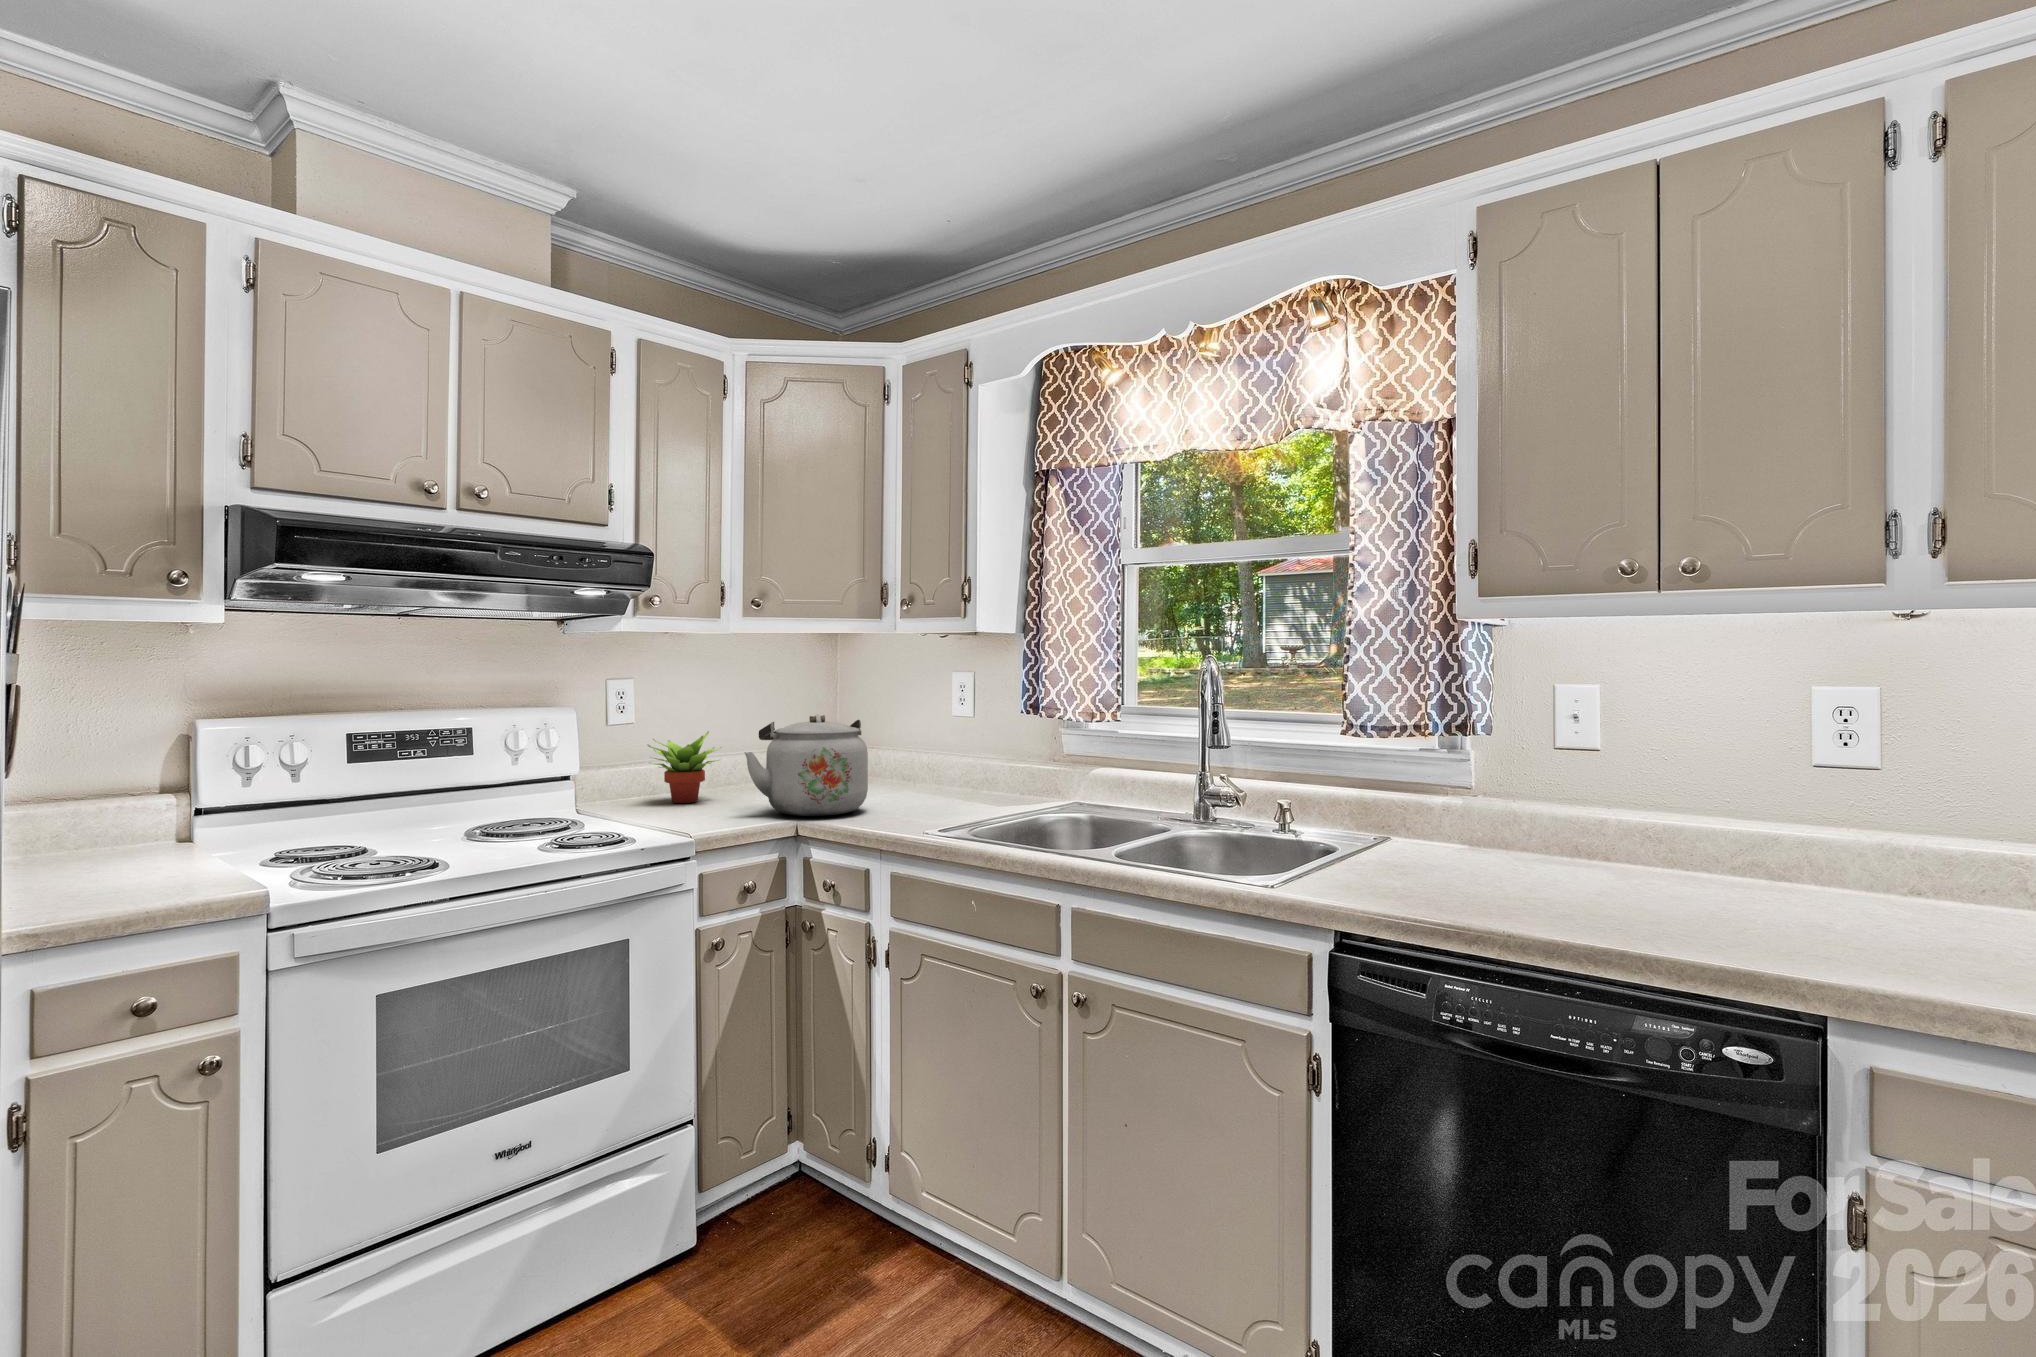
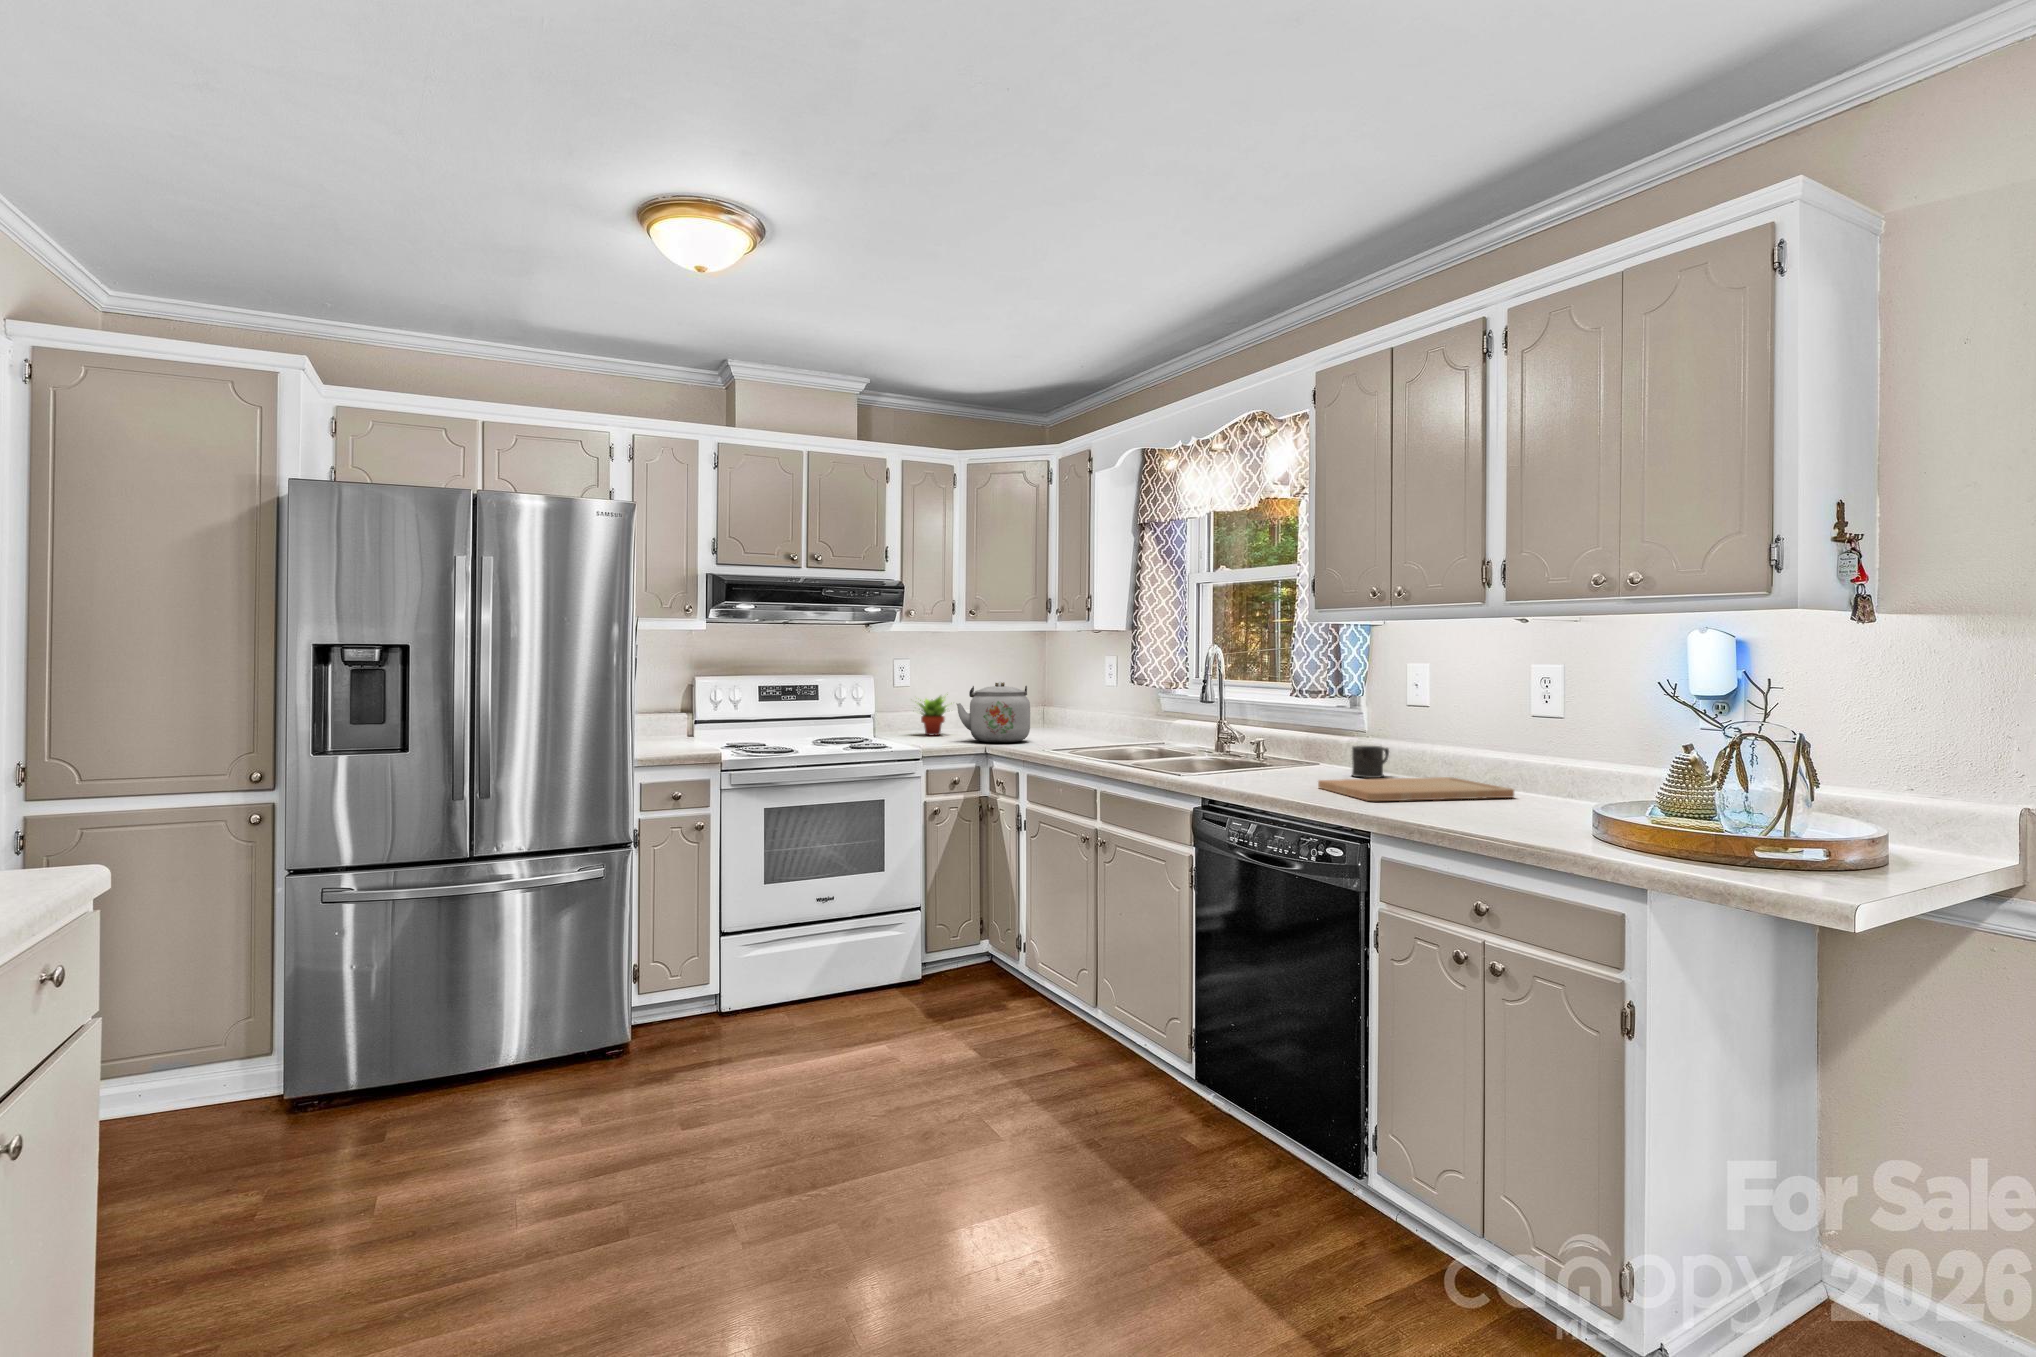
mug: none [1505,817,1562,873] -> present [1352,746,1389,778]
cutting board: none [1567,870,1894,957] -> present [1318,777,1514,801]

